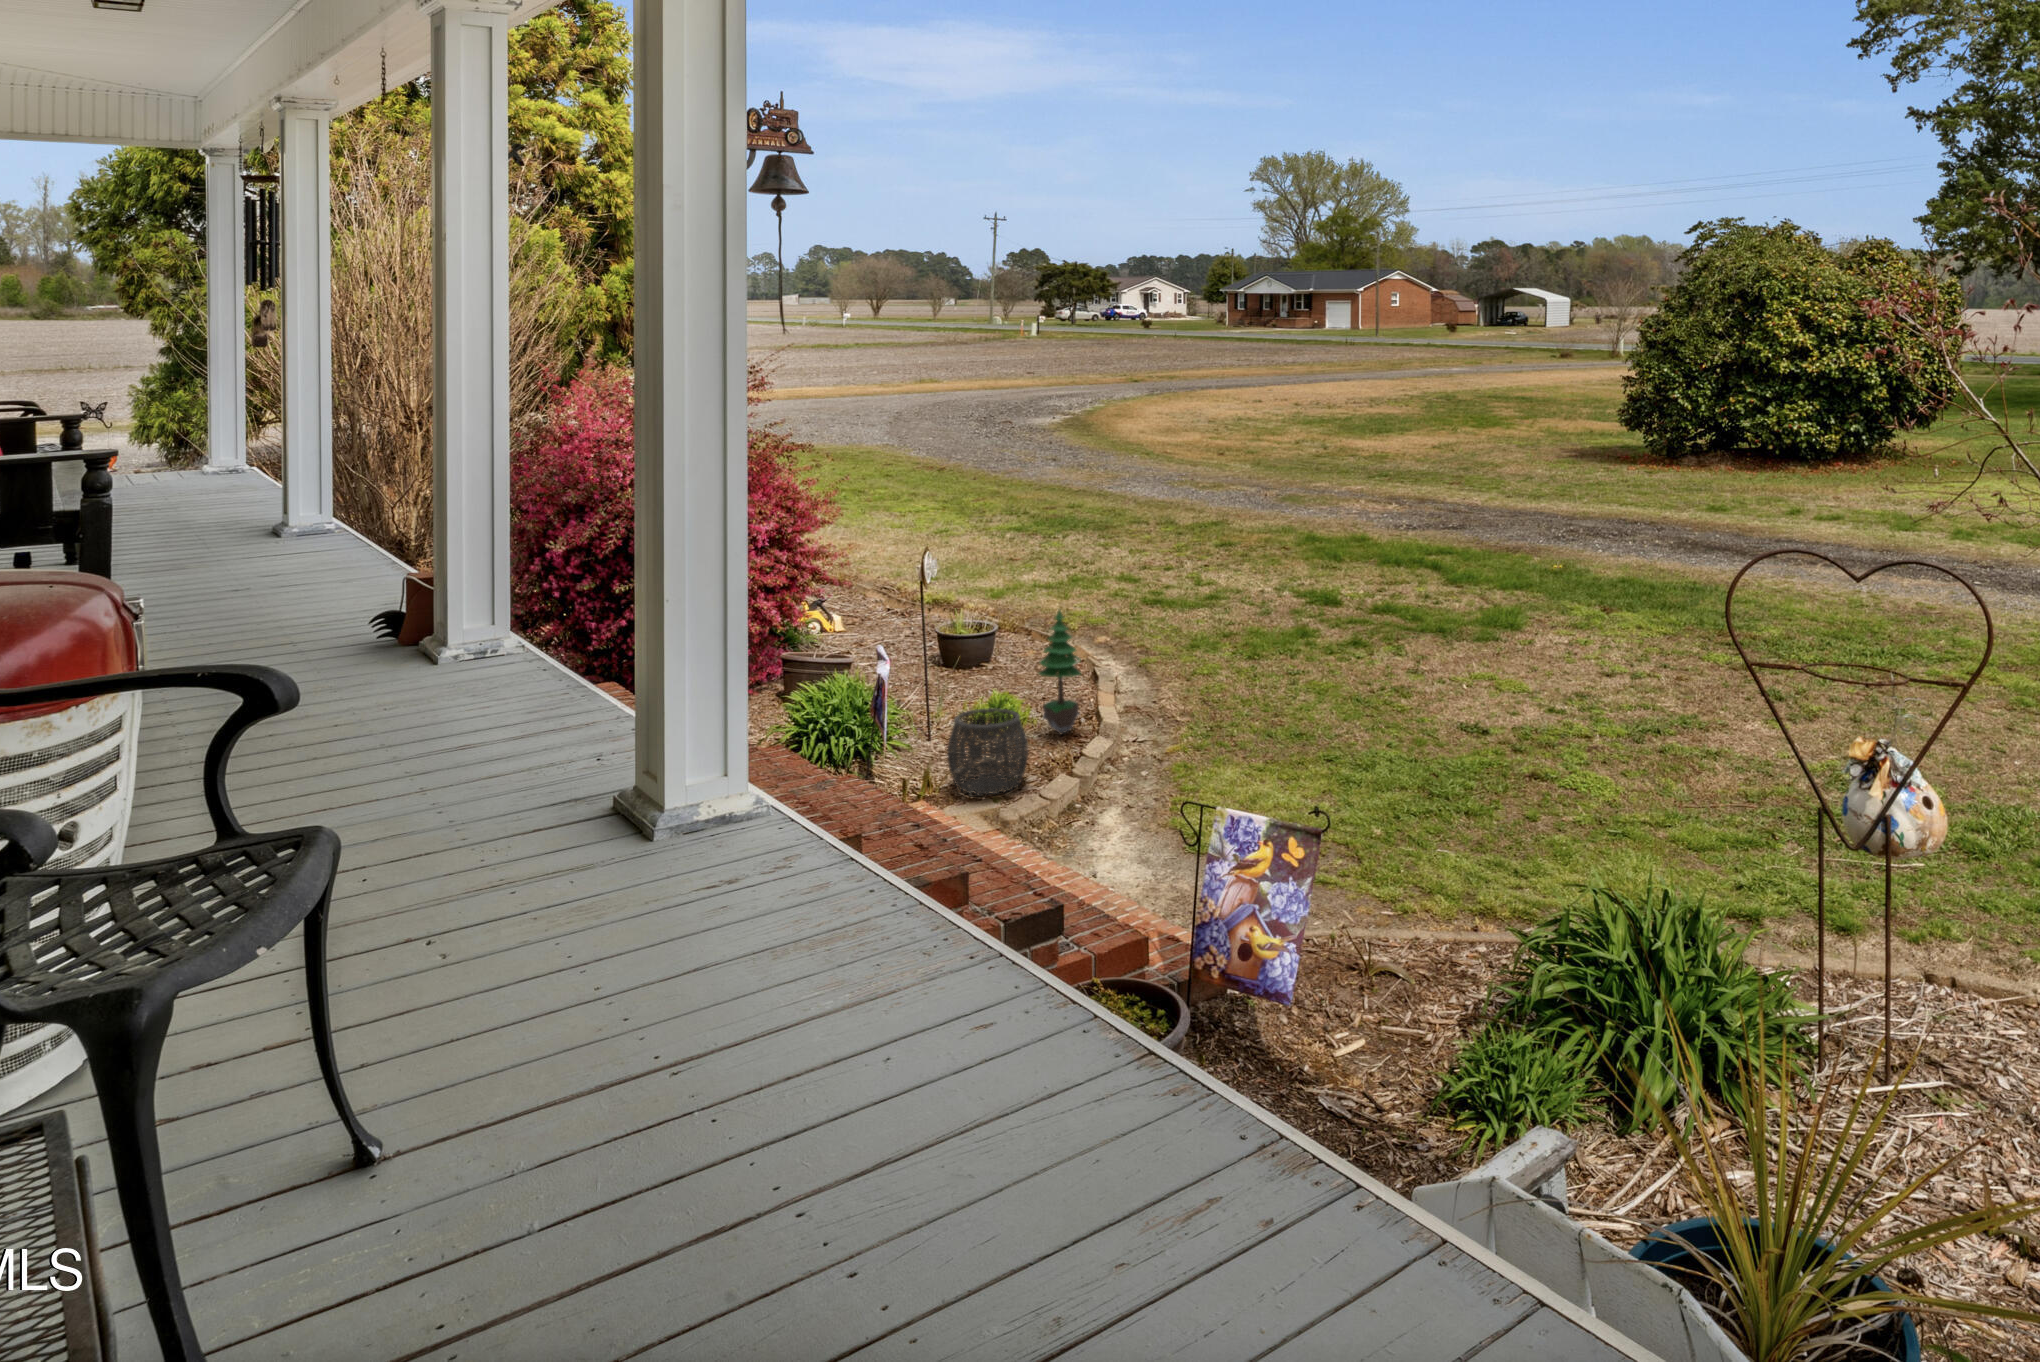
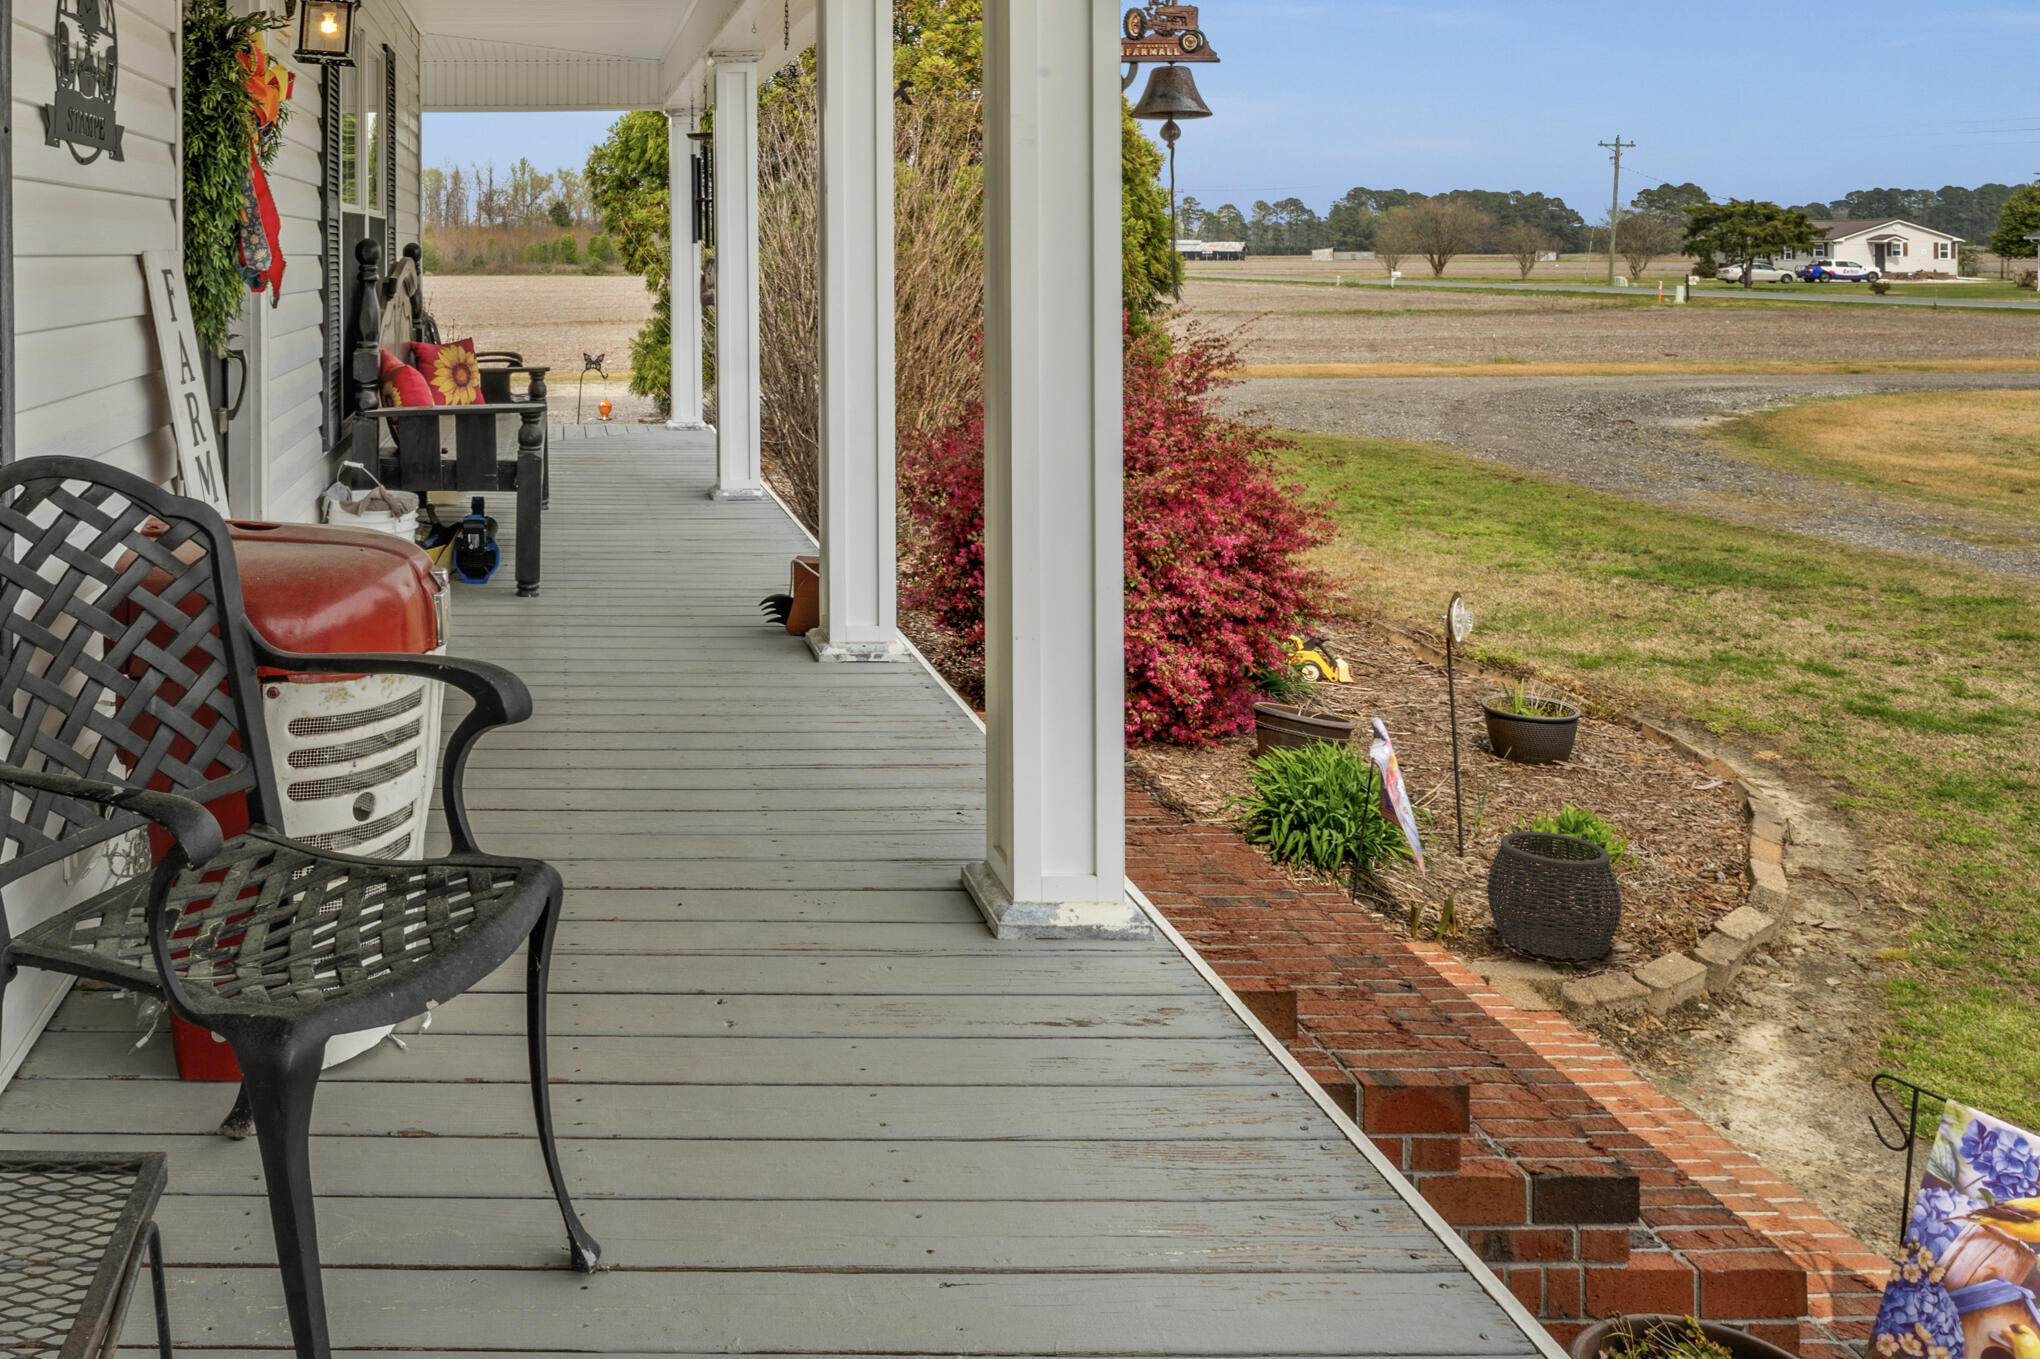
potted tree: present [1039,610,1081,734] -> none [1645,707,1725,893]

